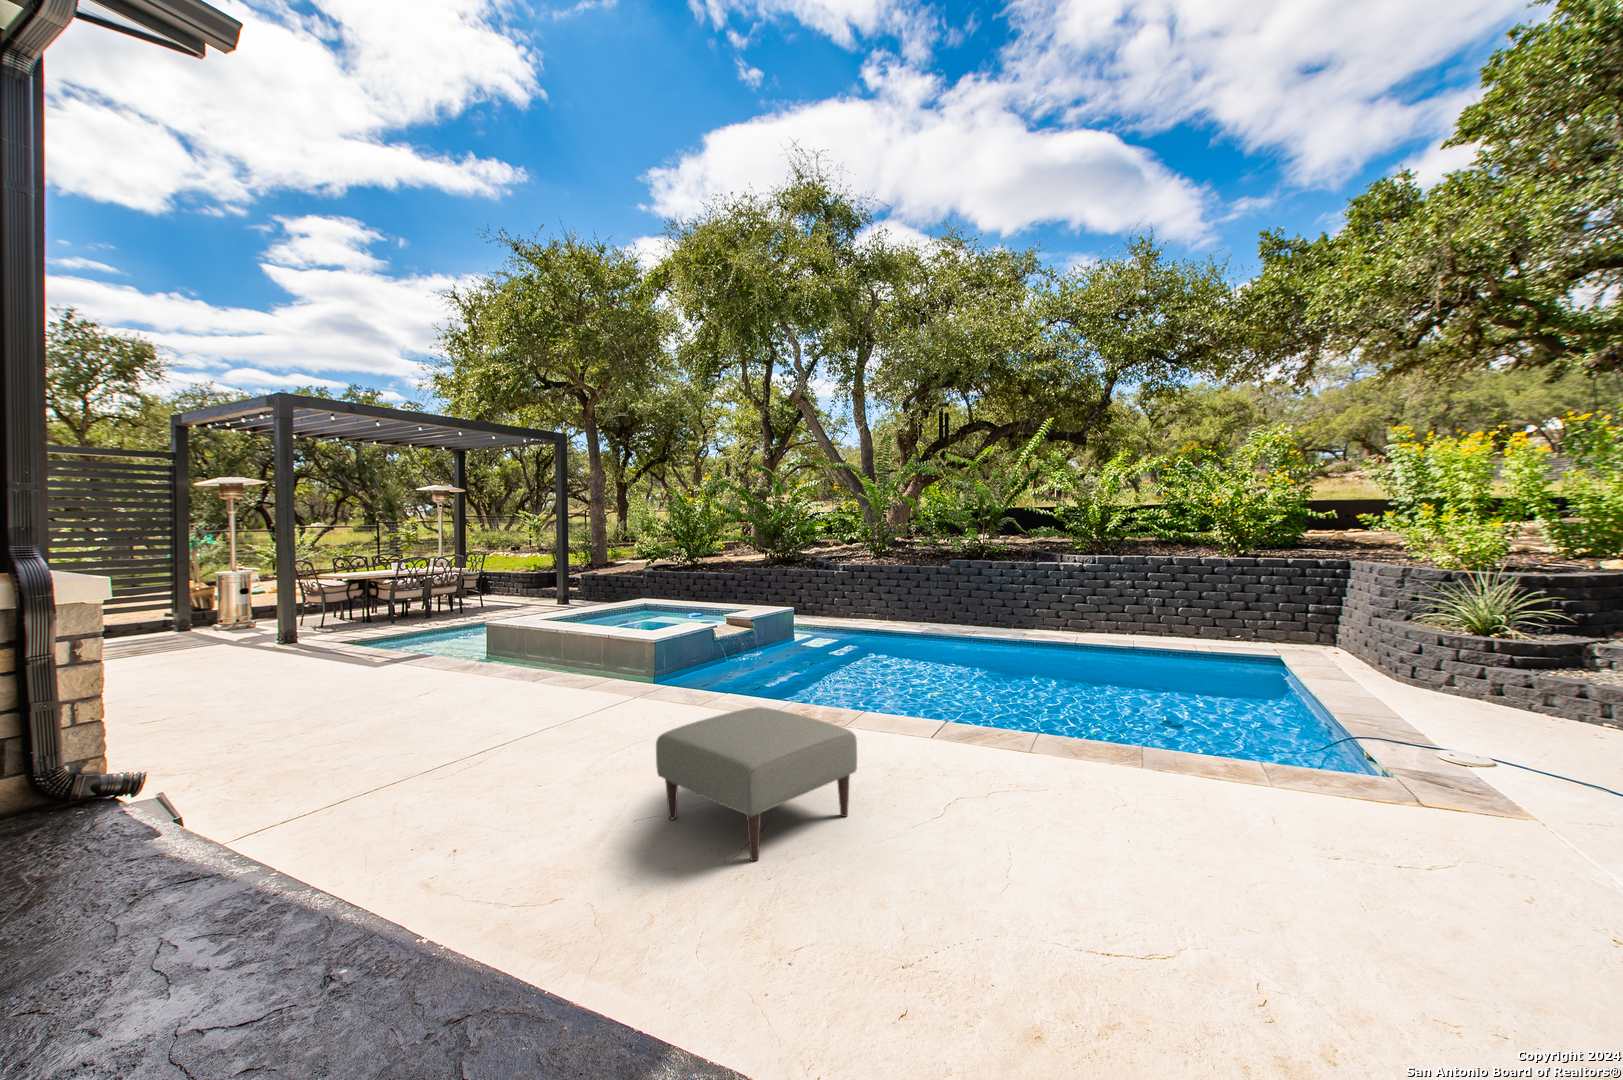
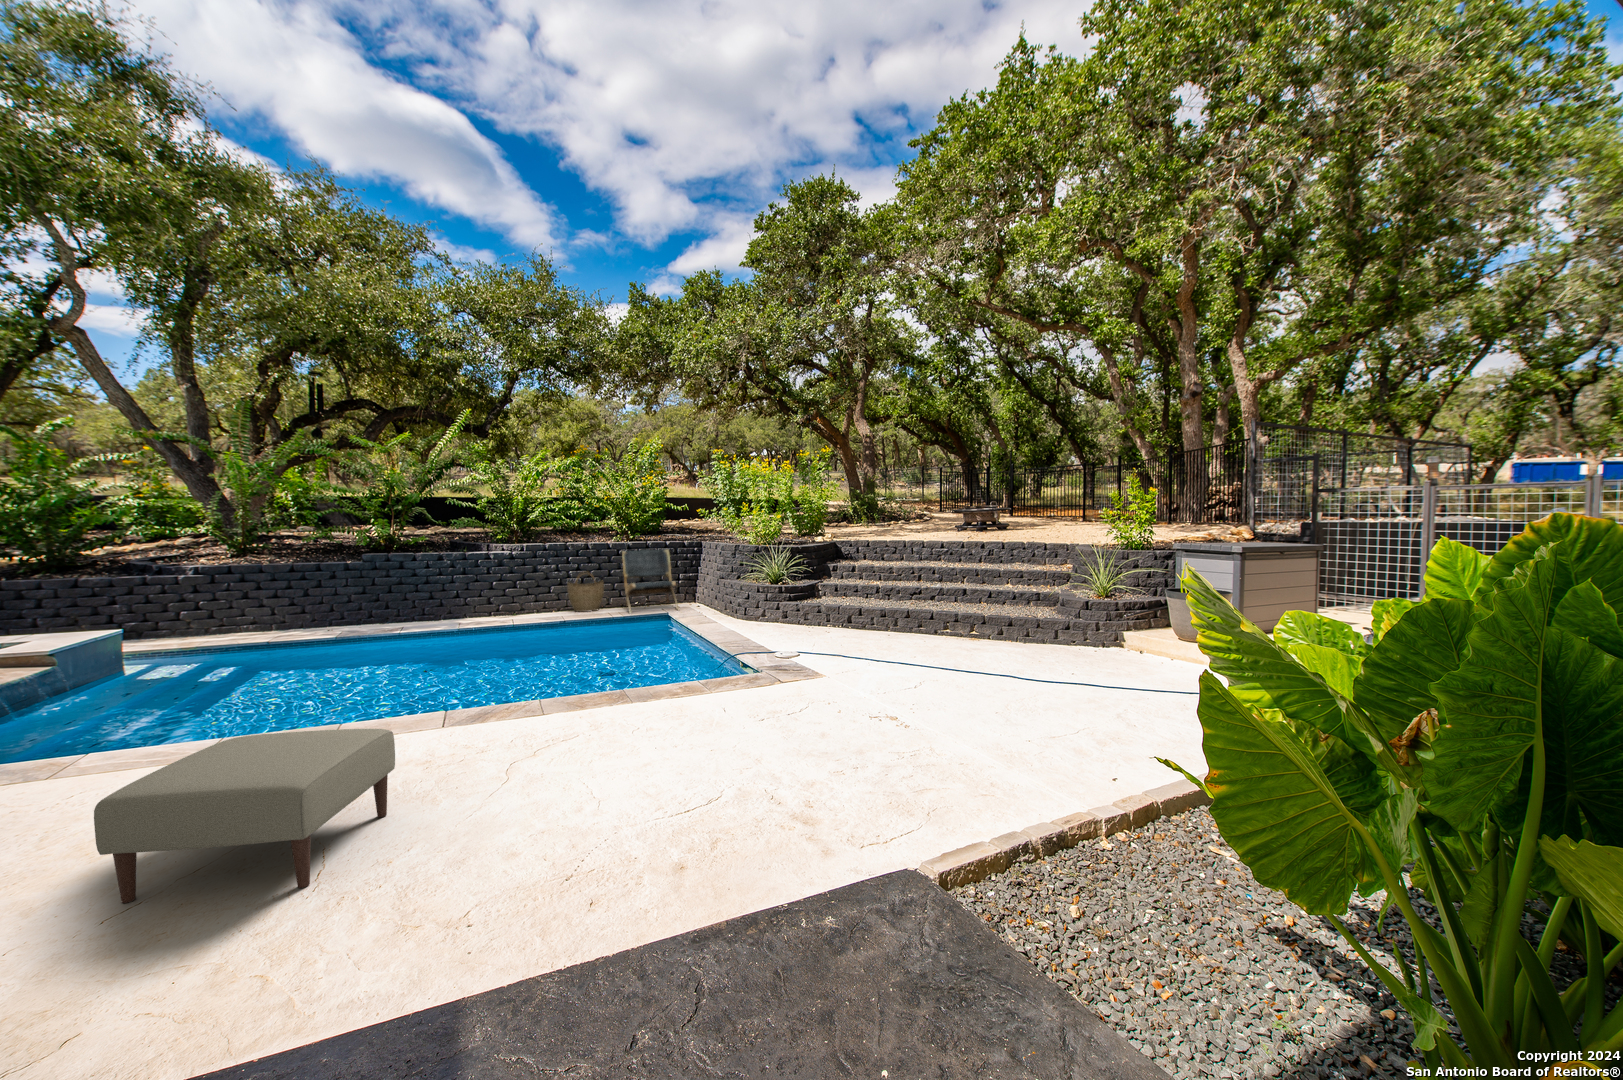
lounge chair: none [1216,568,1299,654] -> present [622,549,679,614]
woven basket: none [1142,590,1189,639] -> present [567,572,604,612]

